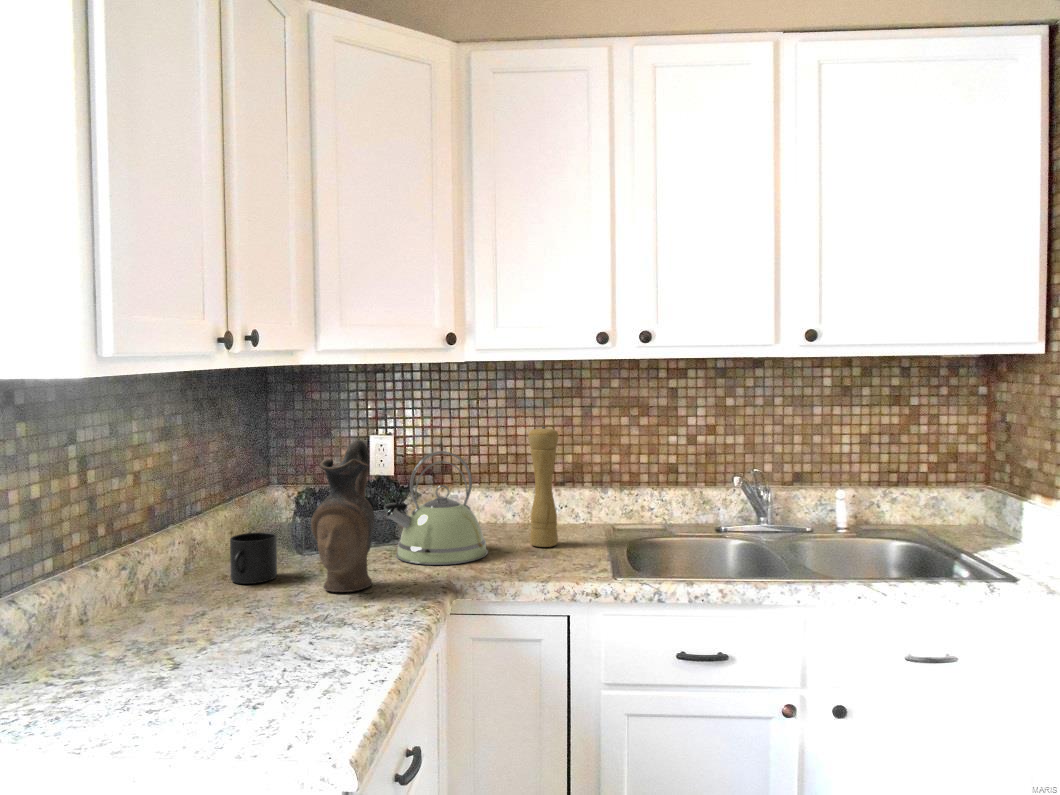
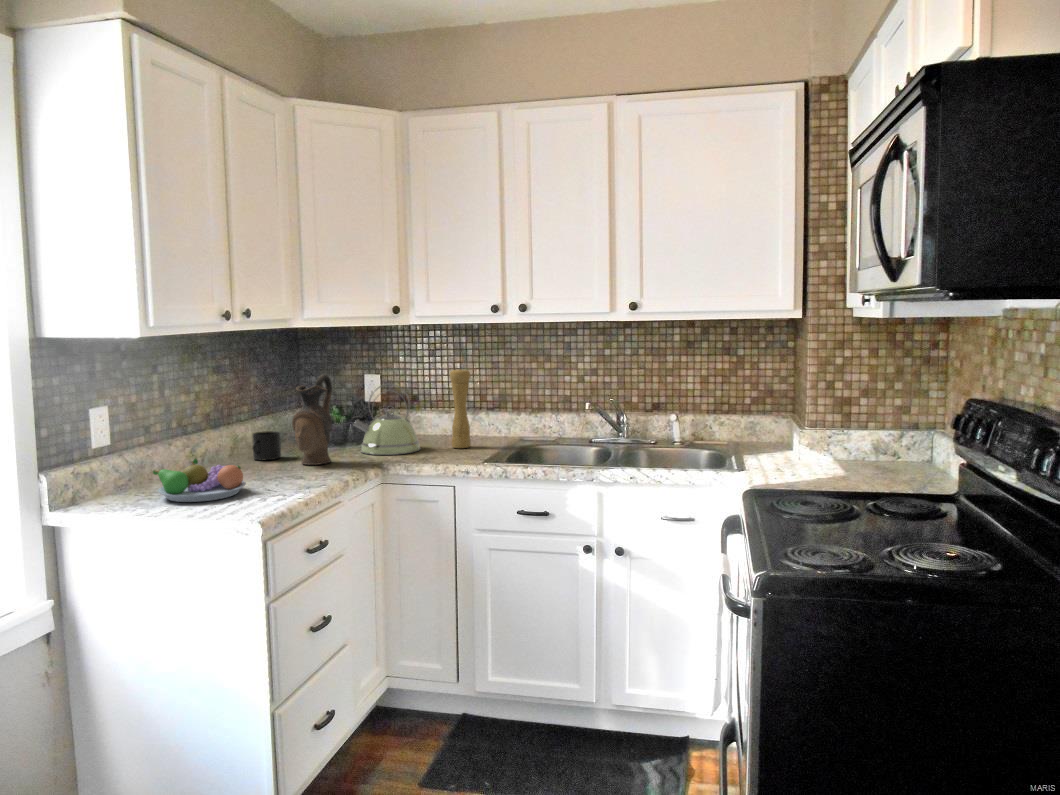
fruit bowl: none [88,610,277,713] -> present [153,459,246,502]

